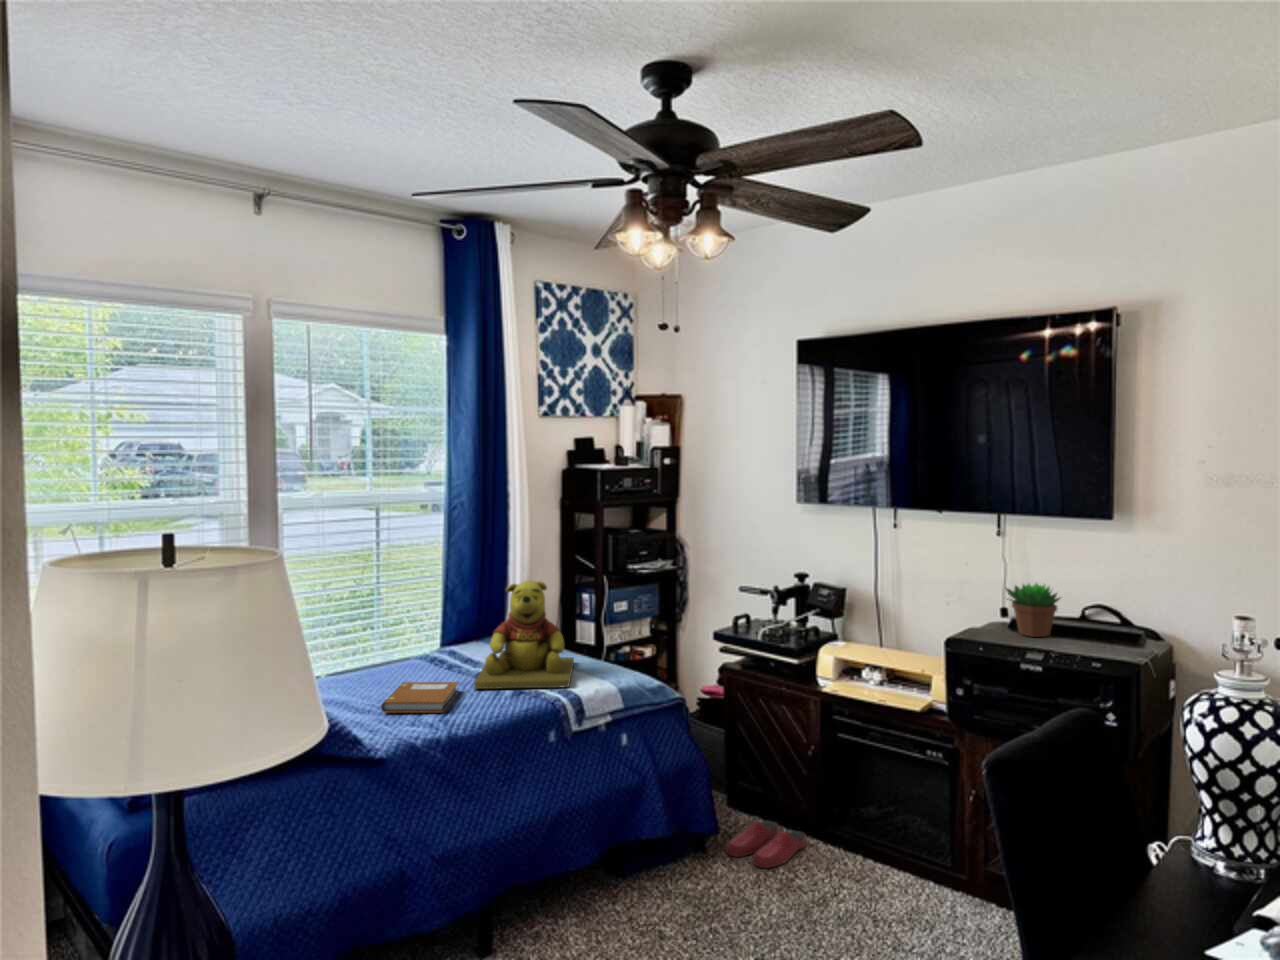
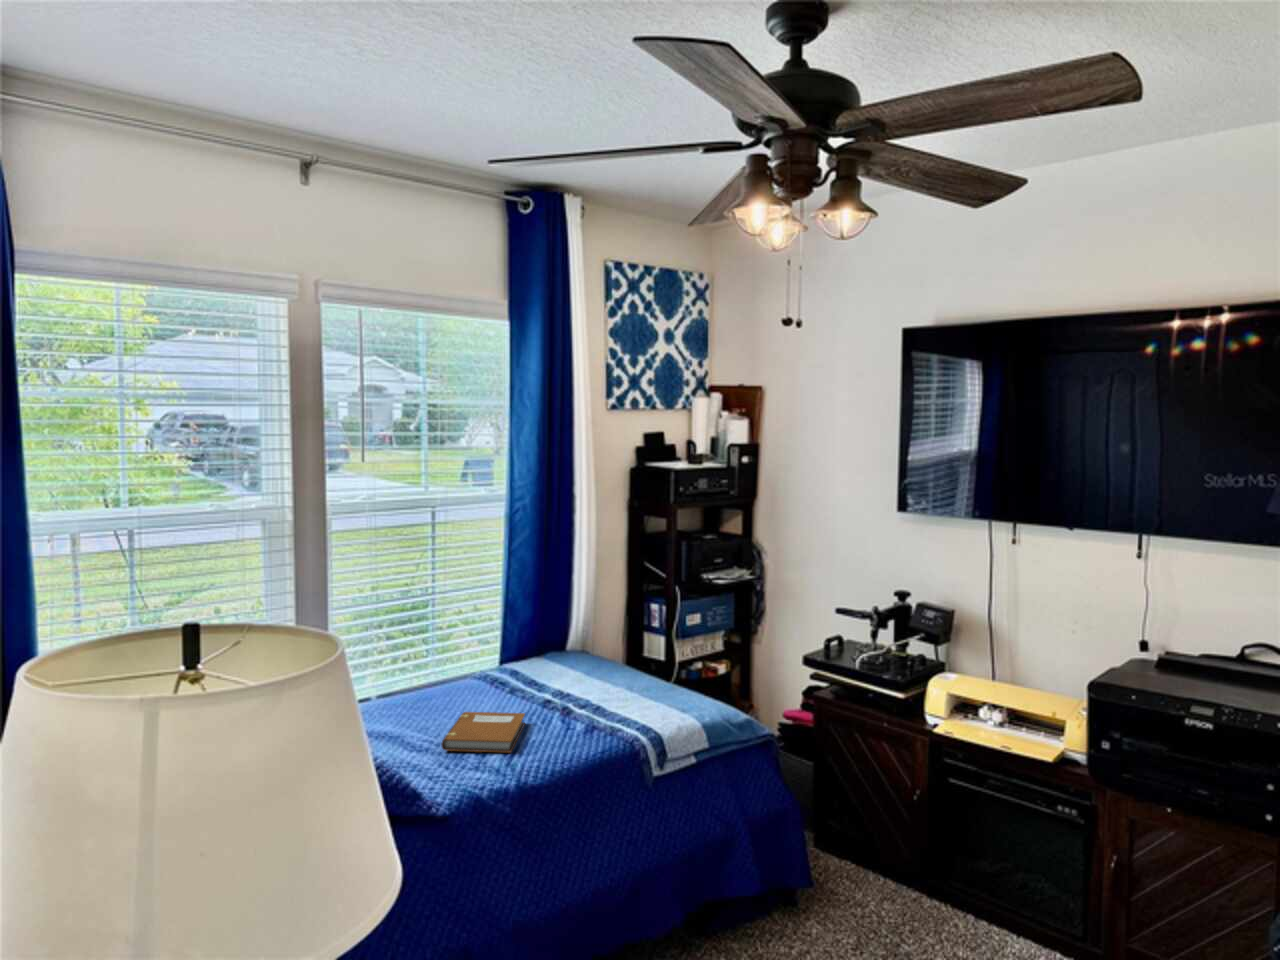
teddy bear: present [474,580,574,689] -> none [543,598,649,722]
succulent plant: present [1006,583,1060,637] -> none [1158,619,1233,685]
slippers: present [726,821,806,868] -> none [819,871,909,931]

